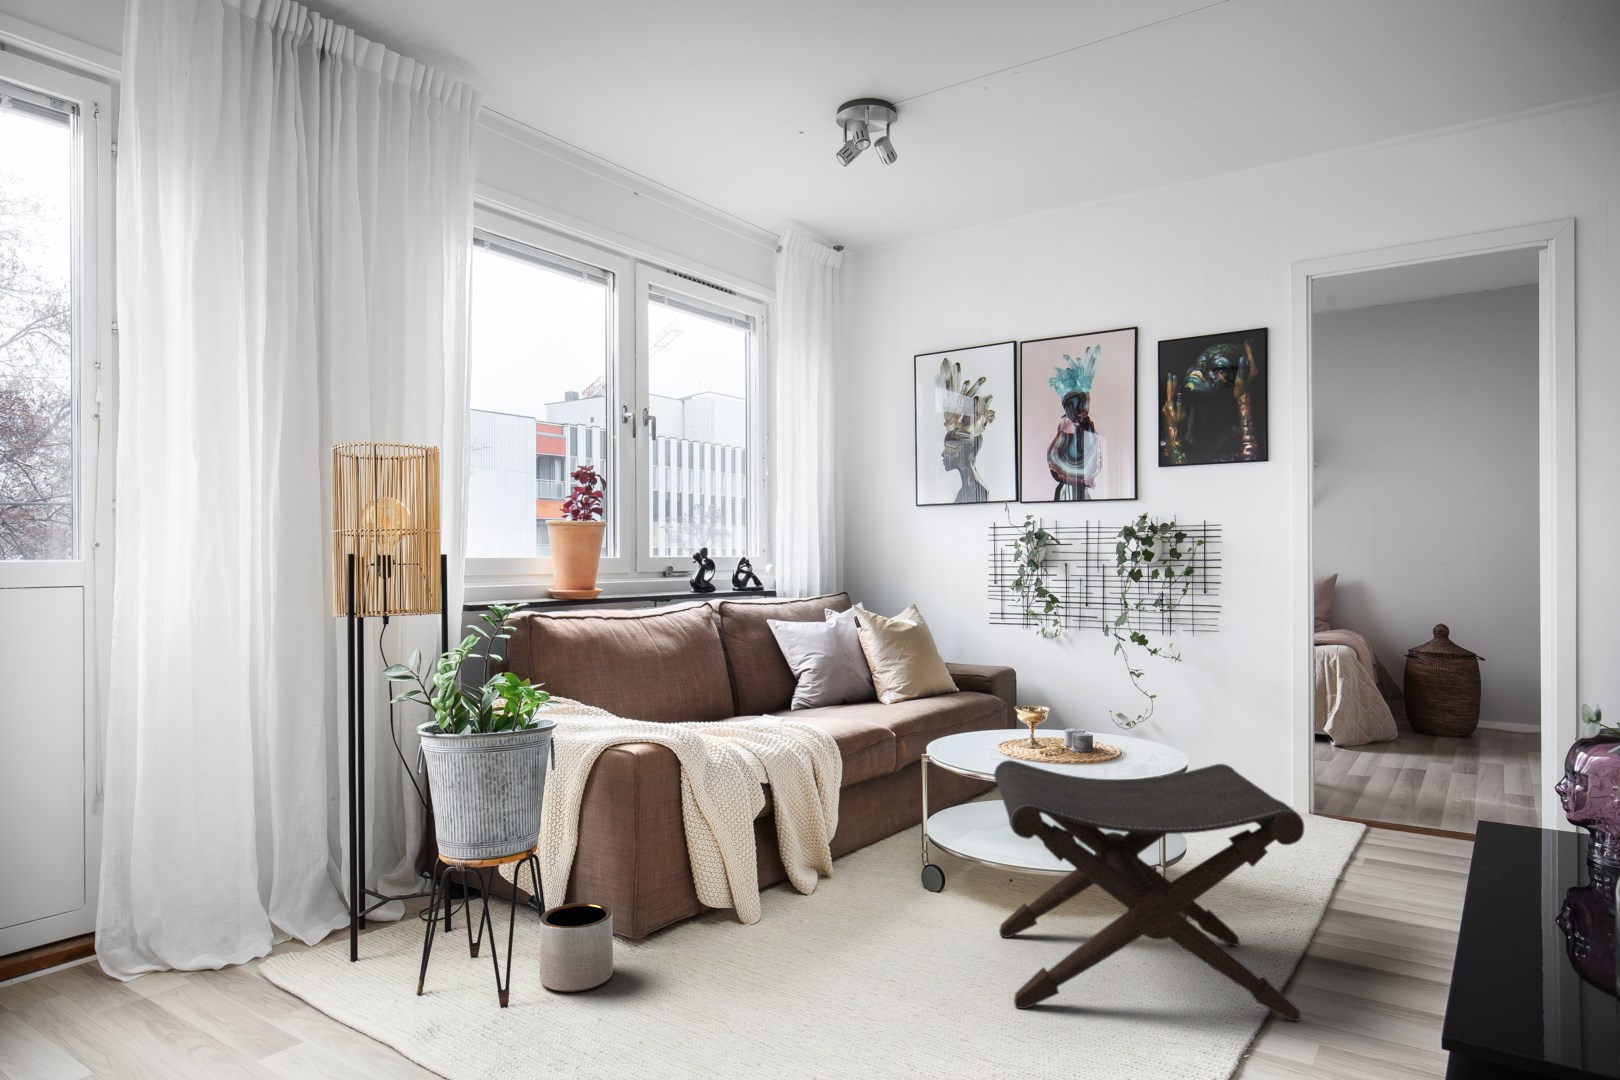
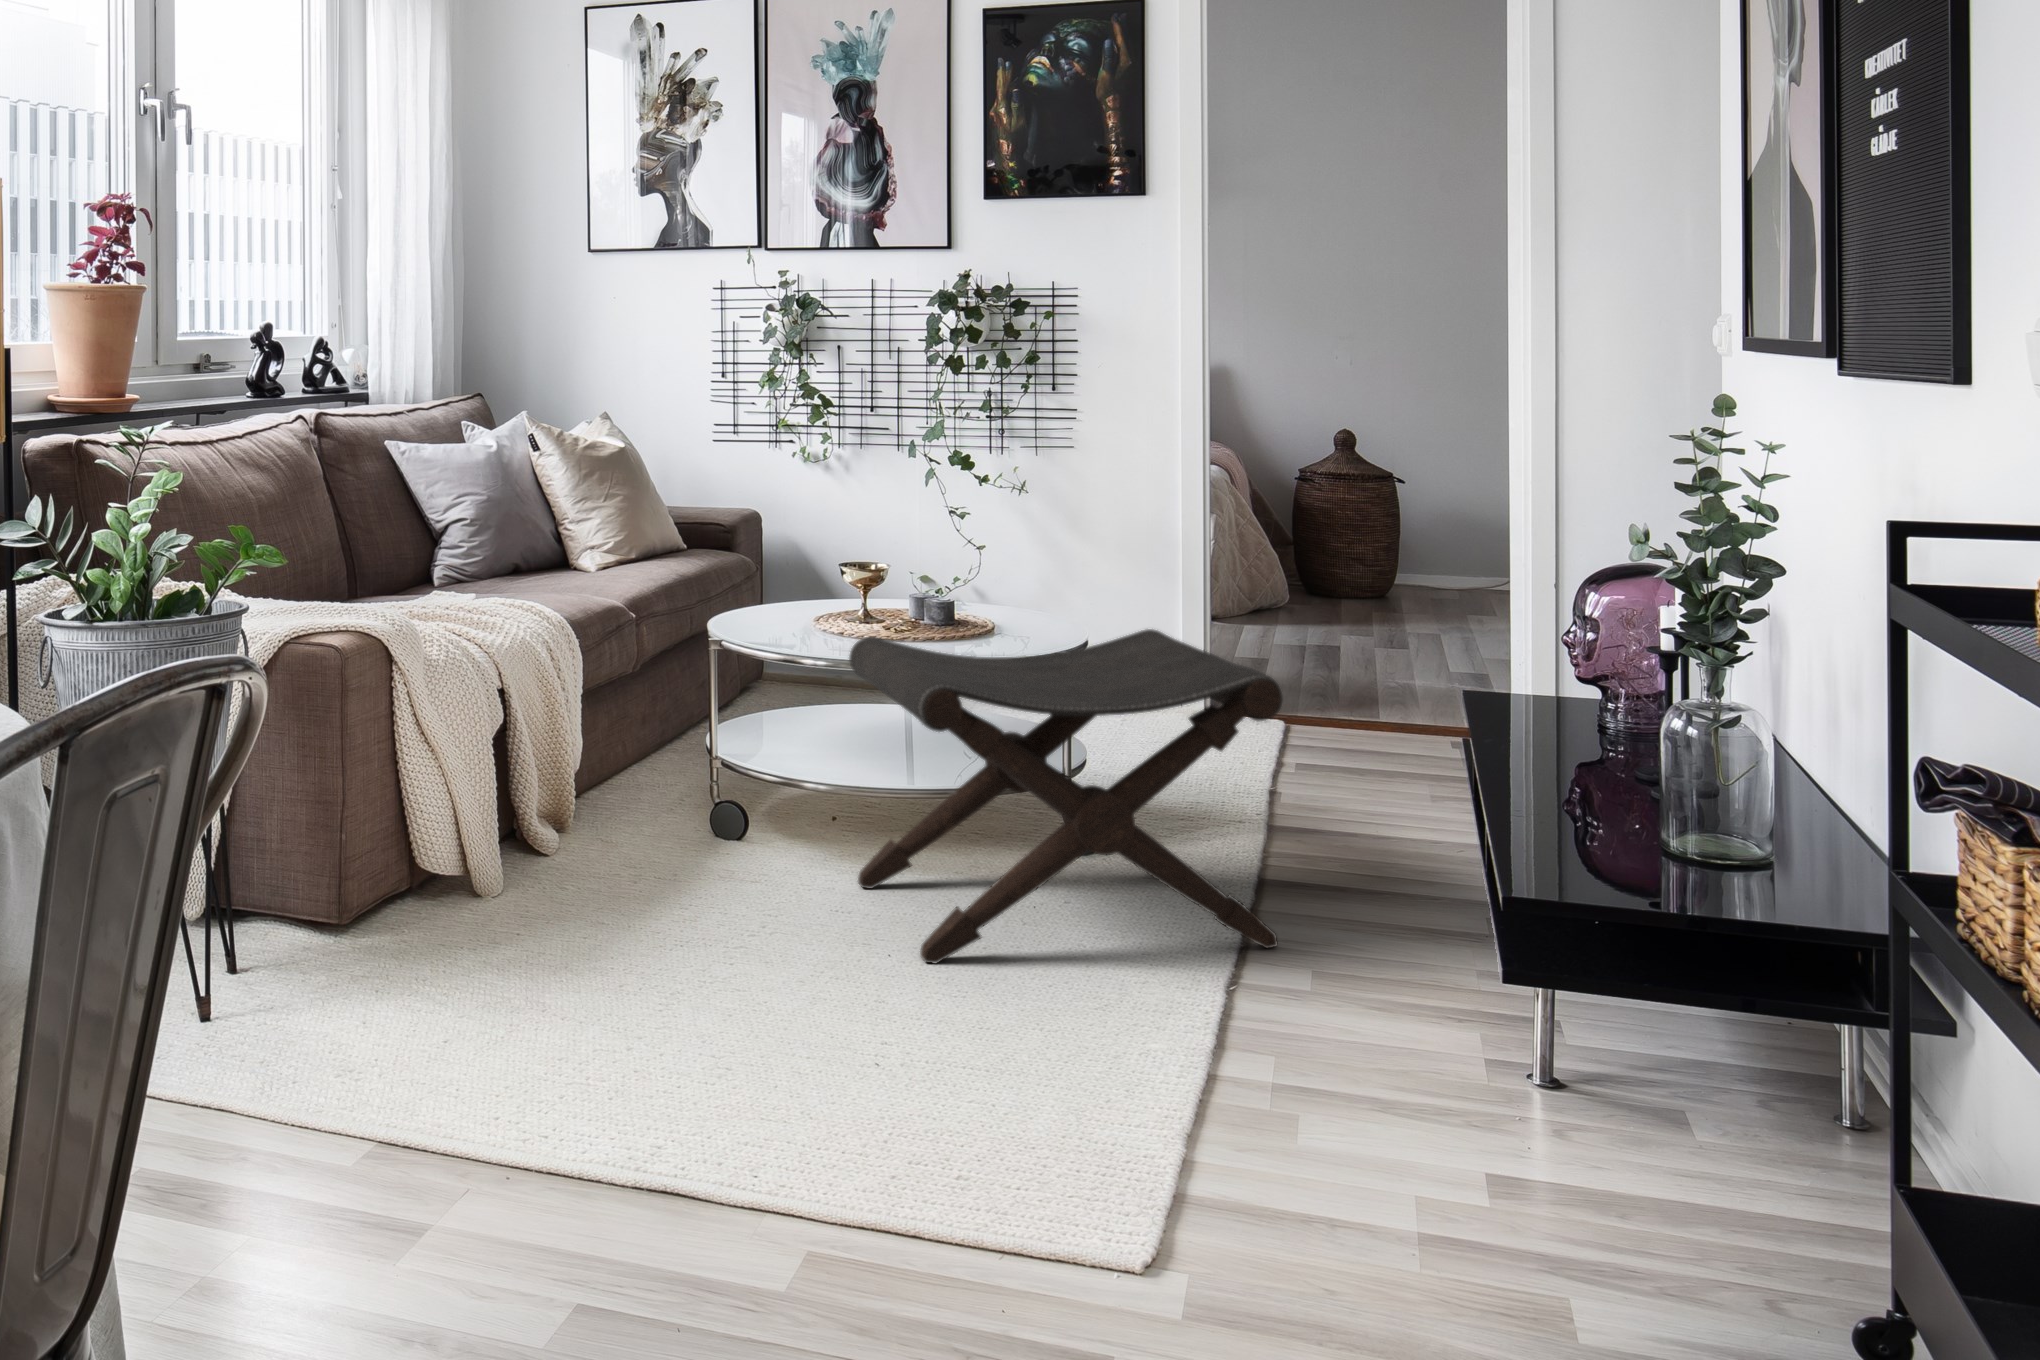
planter: present [539,903,613,992] -> none [241,870,348,995]

